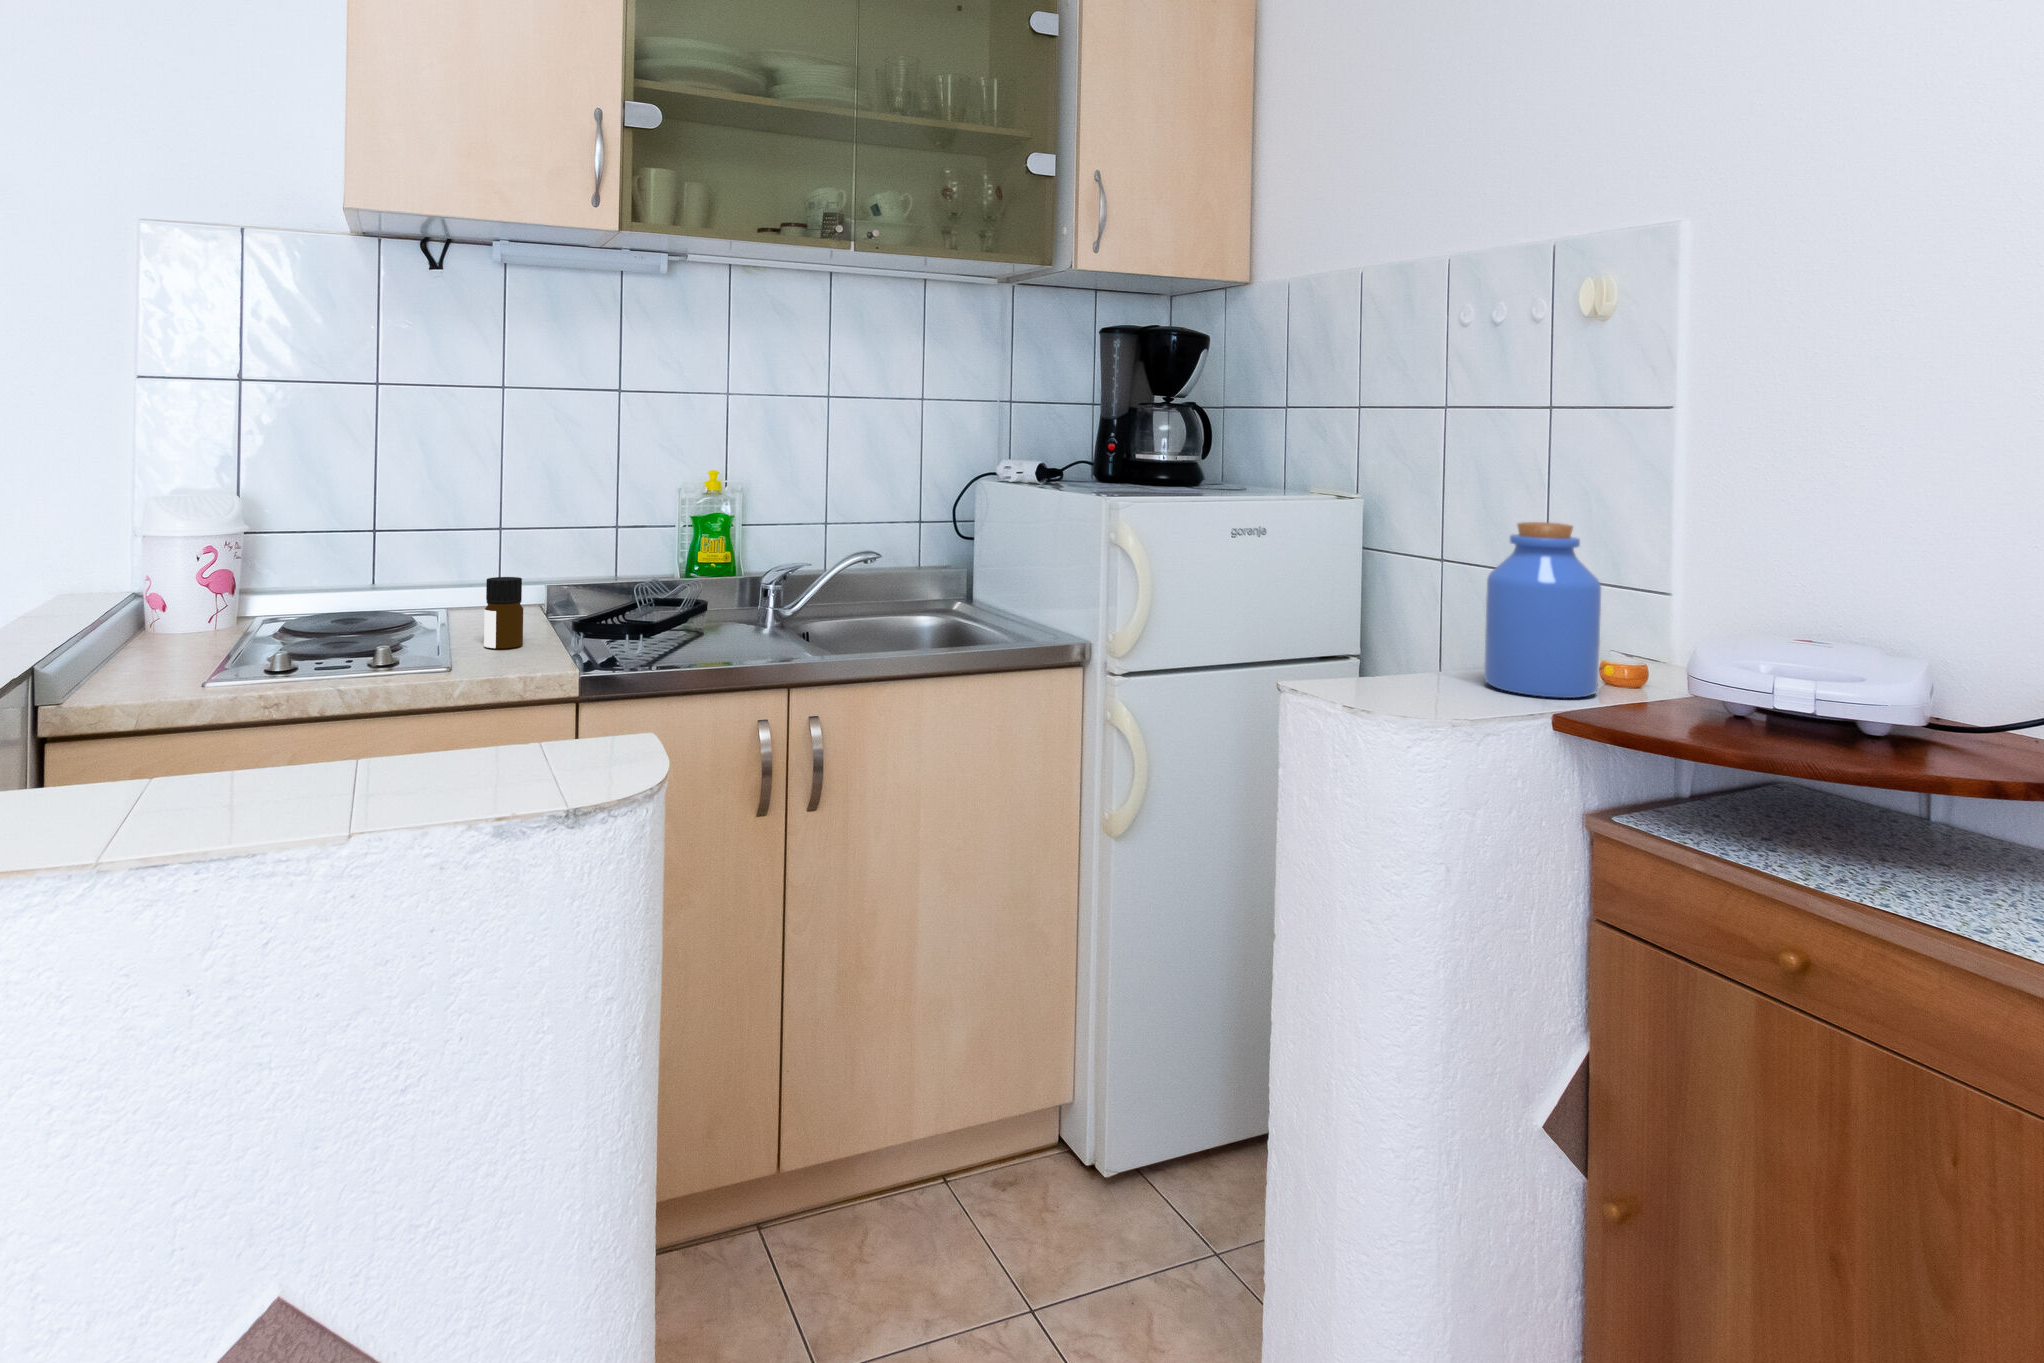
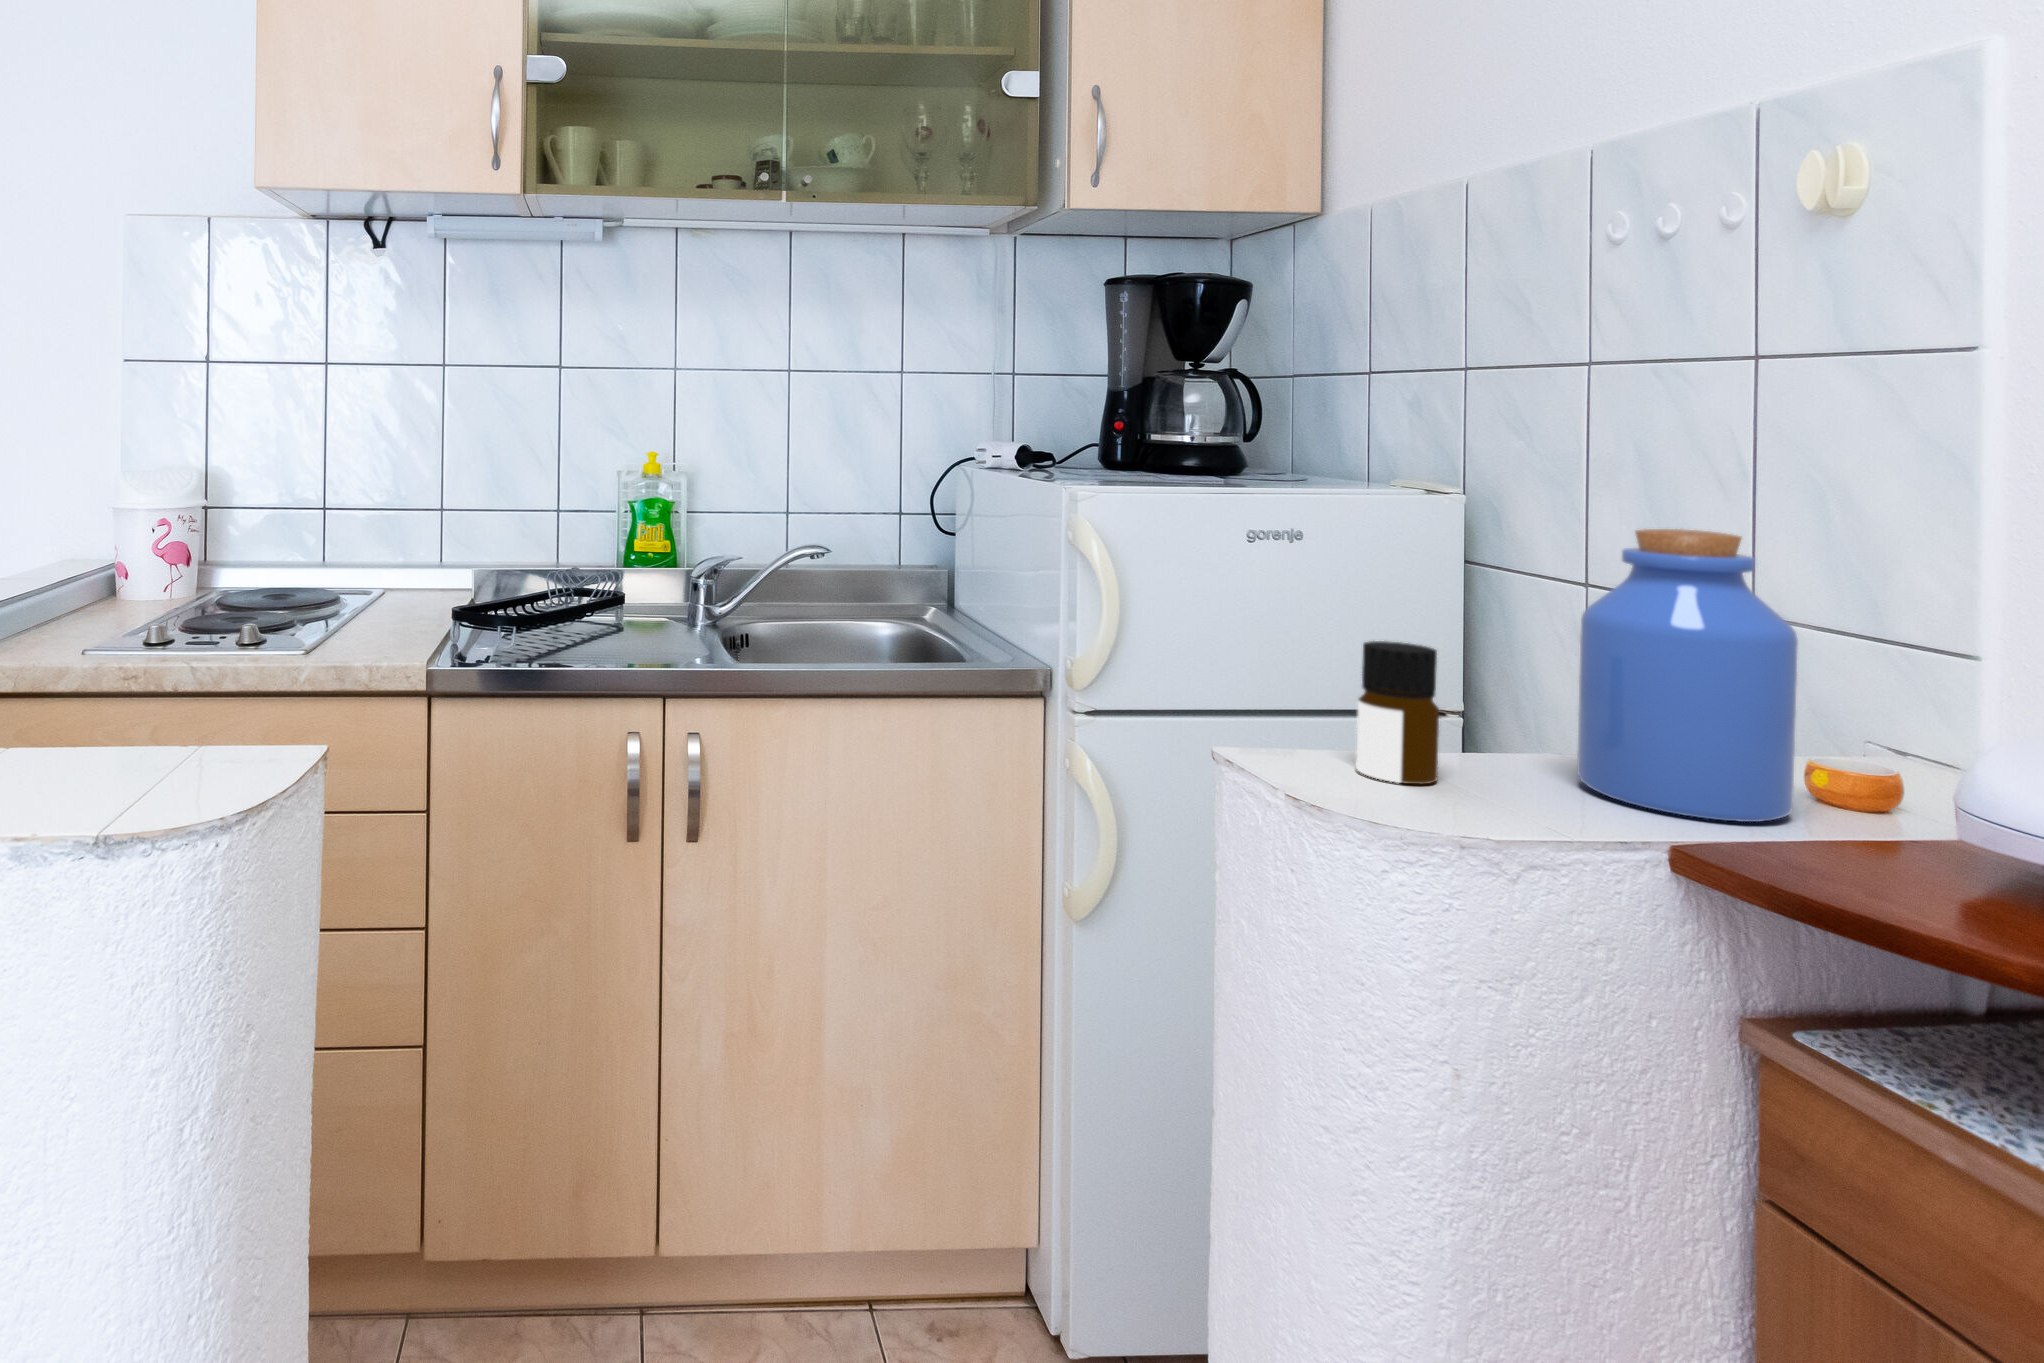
bottle: present [484,577,523,648] -> present [1356,641,1439,784]

